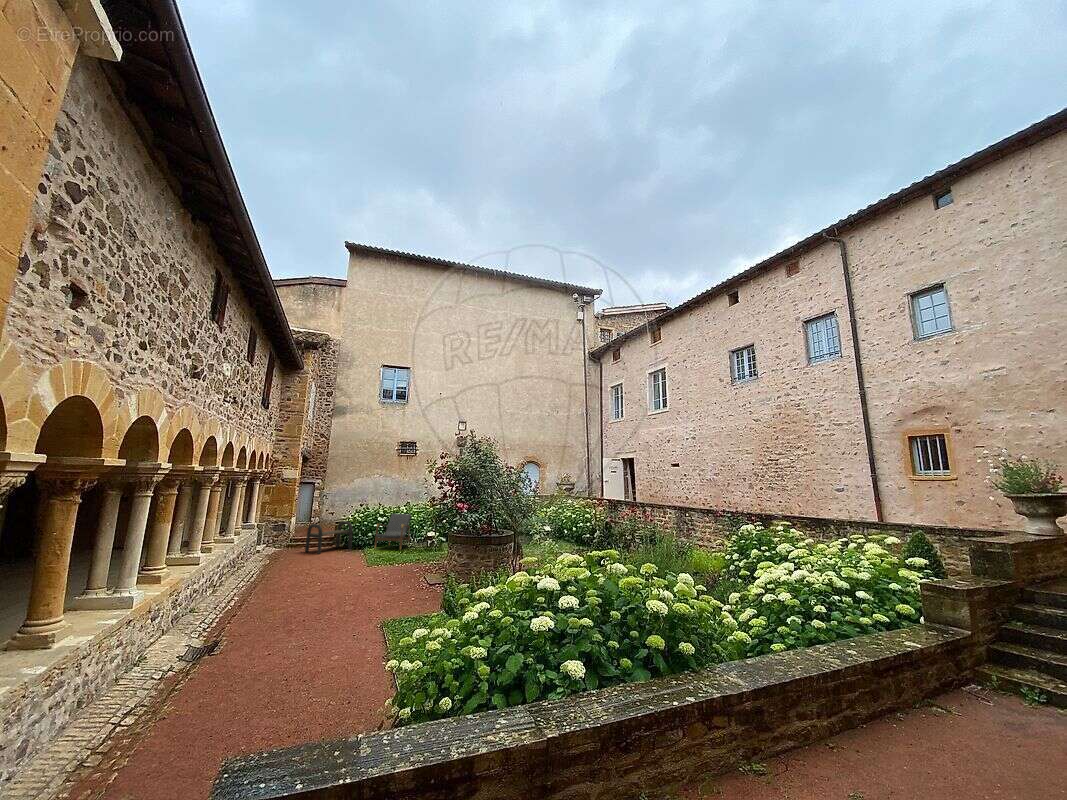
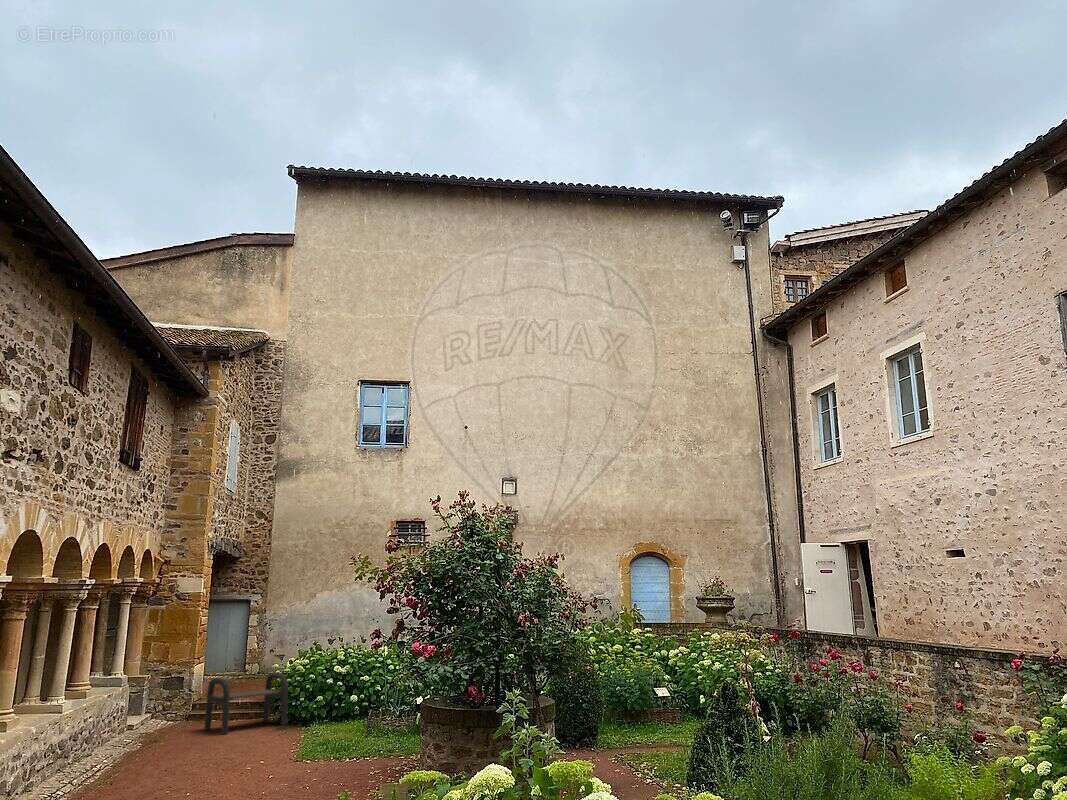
lounge chair: present [375,514,411,549] -> none [326,658,395,729]

